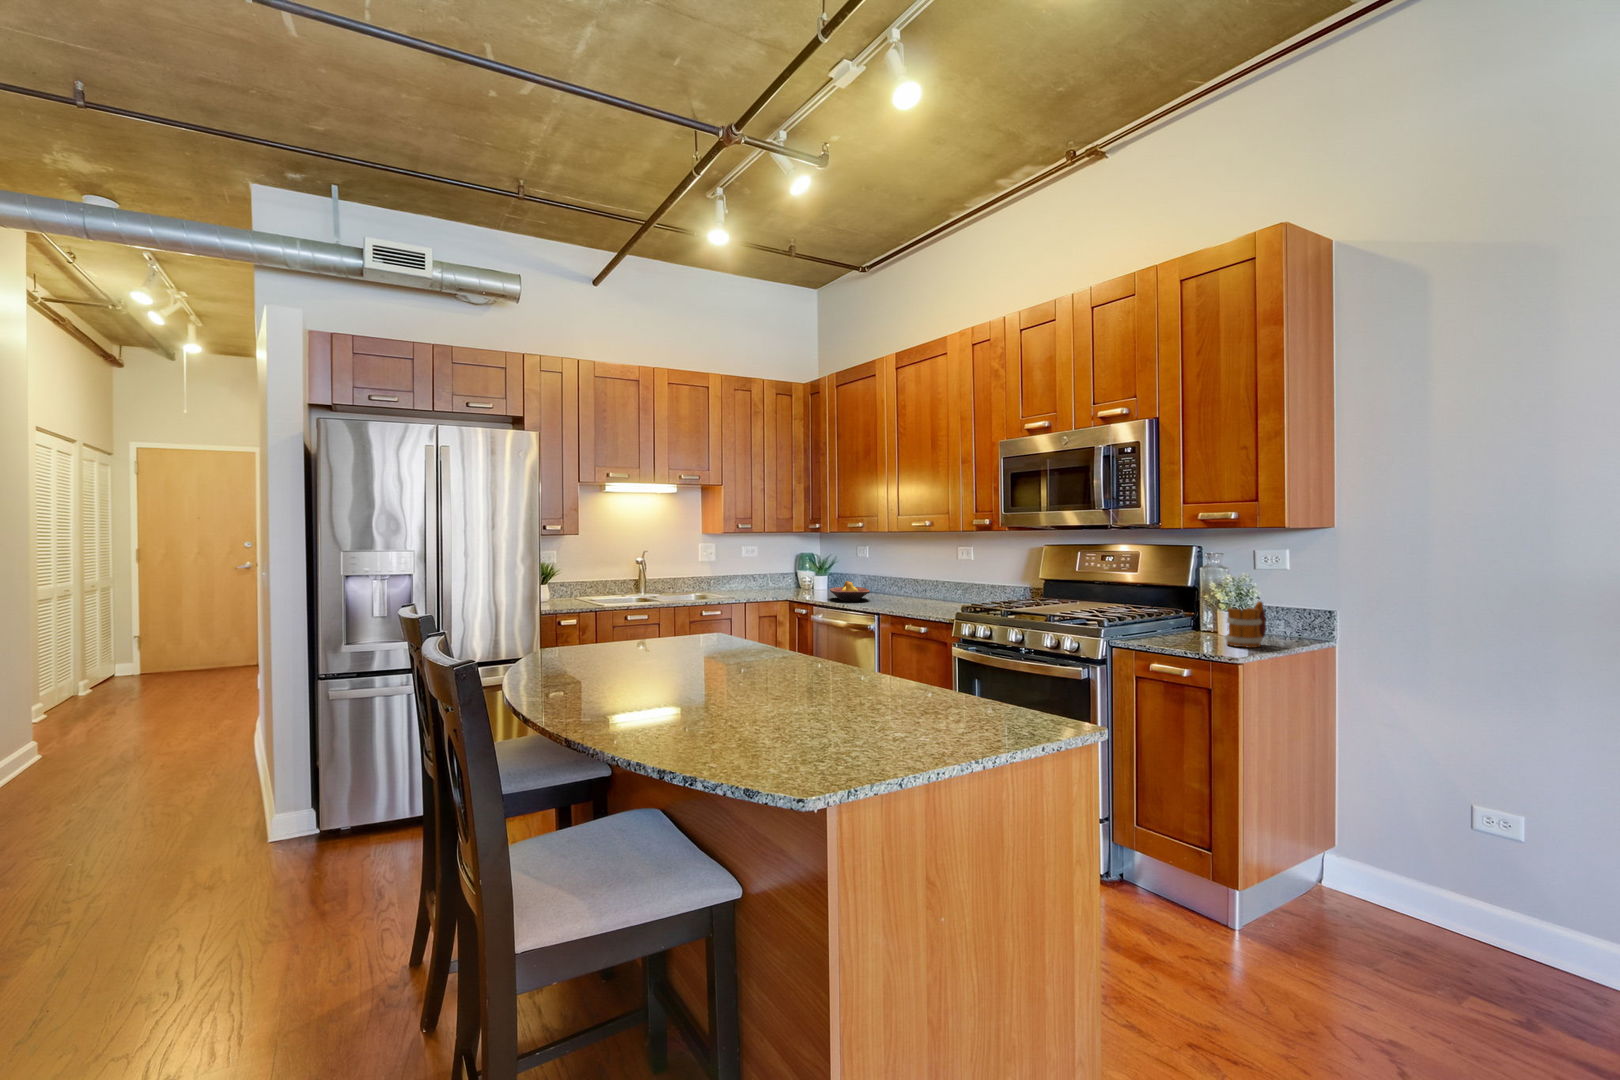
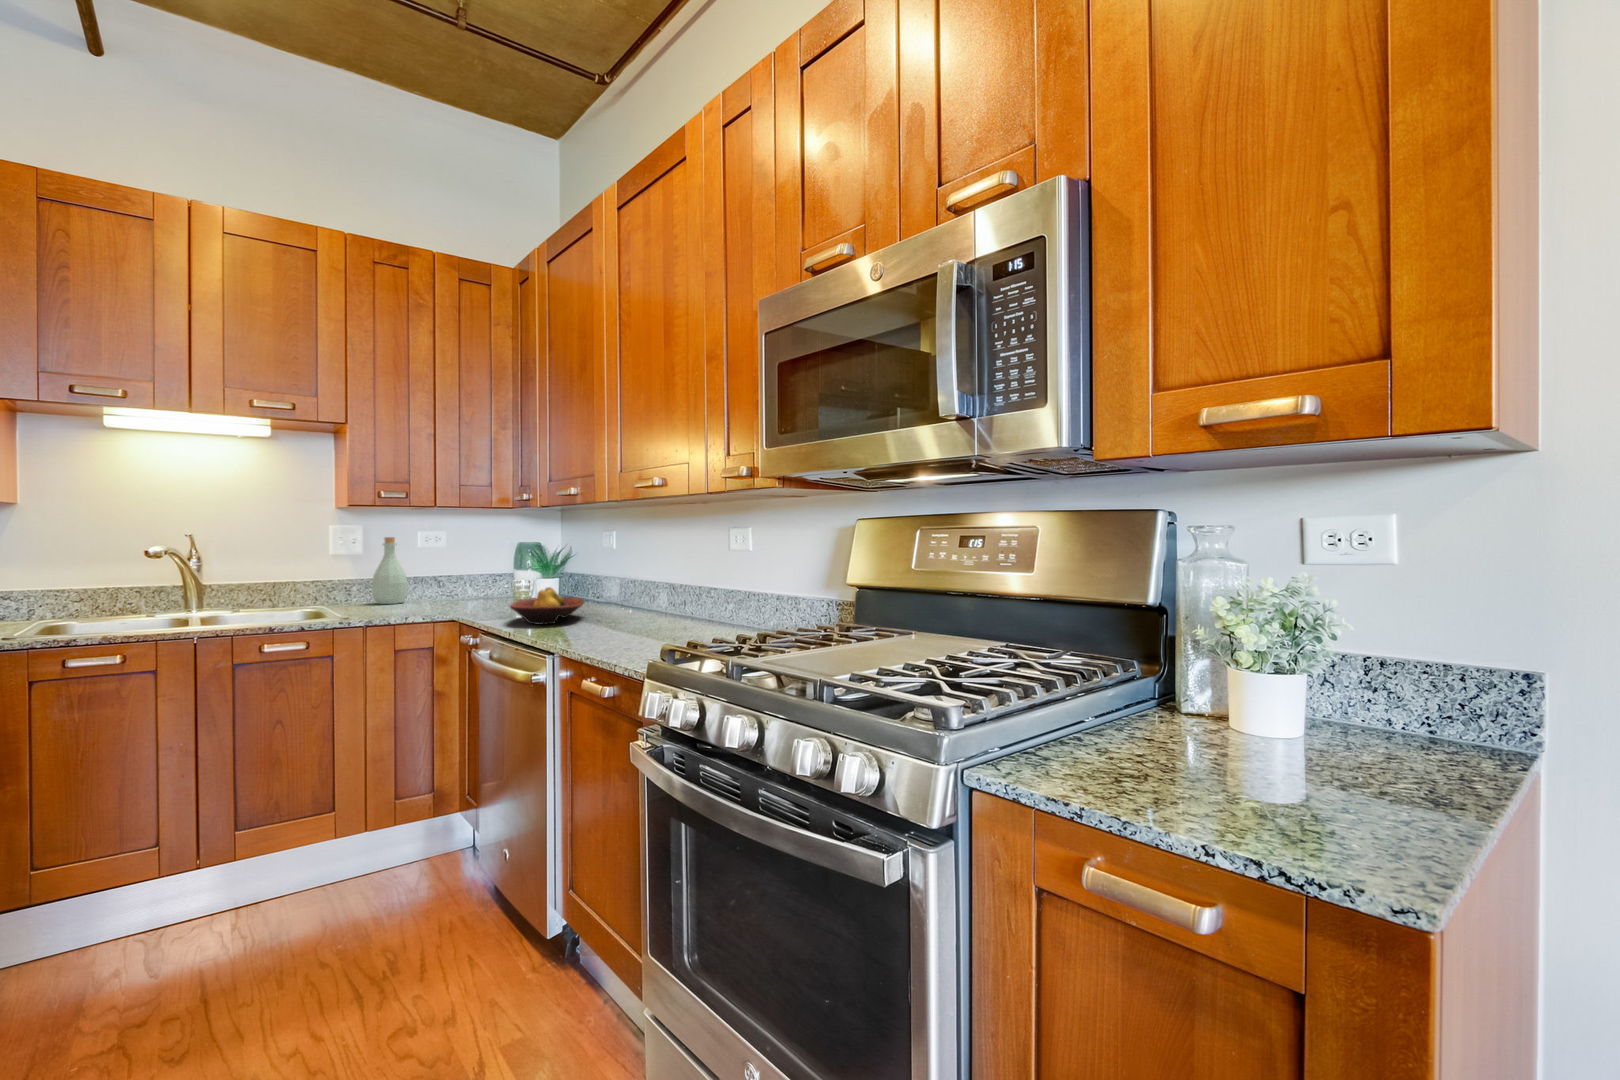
bottle: none [719,551,739,591] -> present [372,537,407,604]
mug: present [1225,601,1266,648] -> none [1284,653,1406,804]

